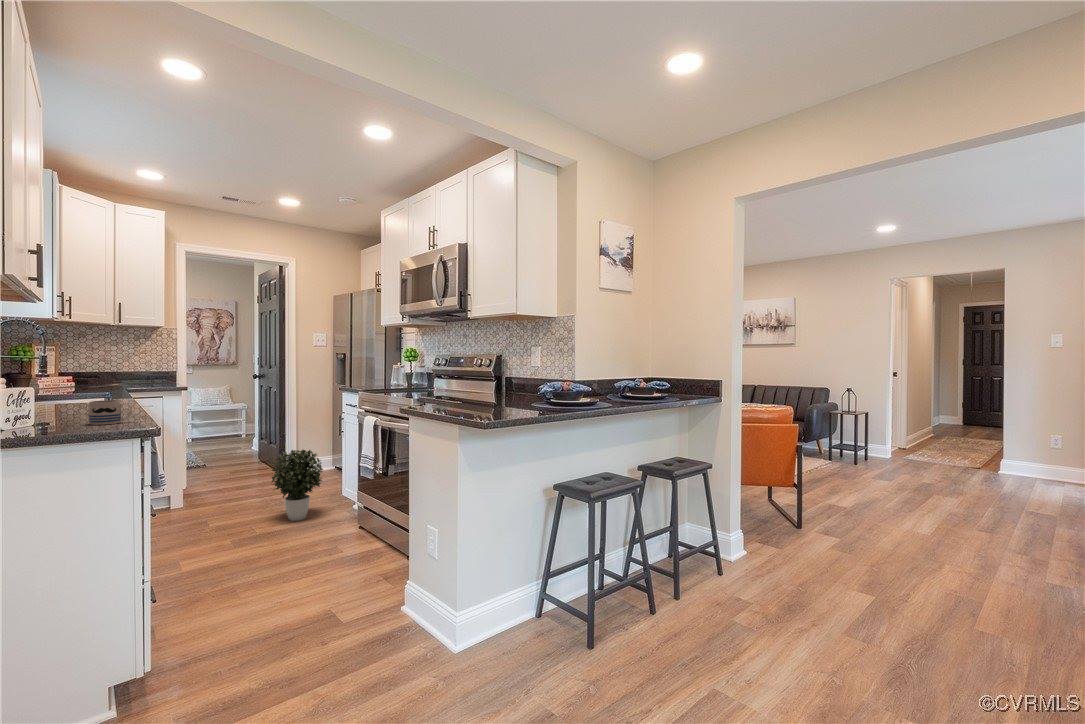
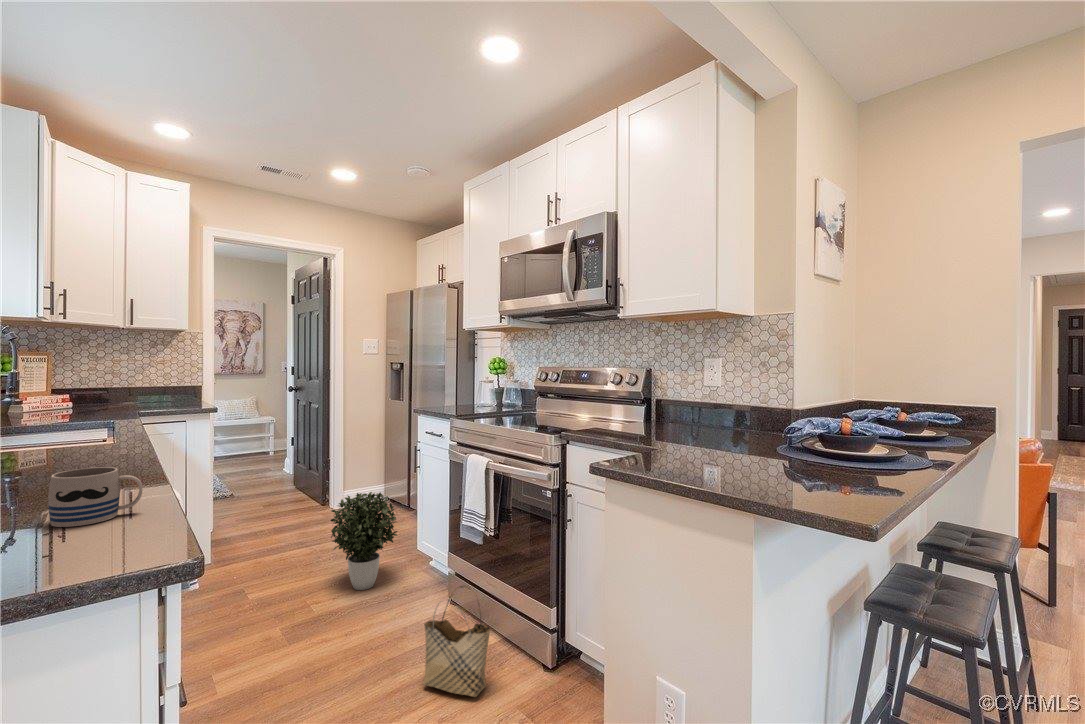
woven basket: none [320,502,365,570] -> present [423,586,490,697]

